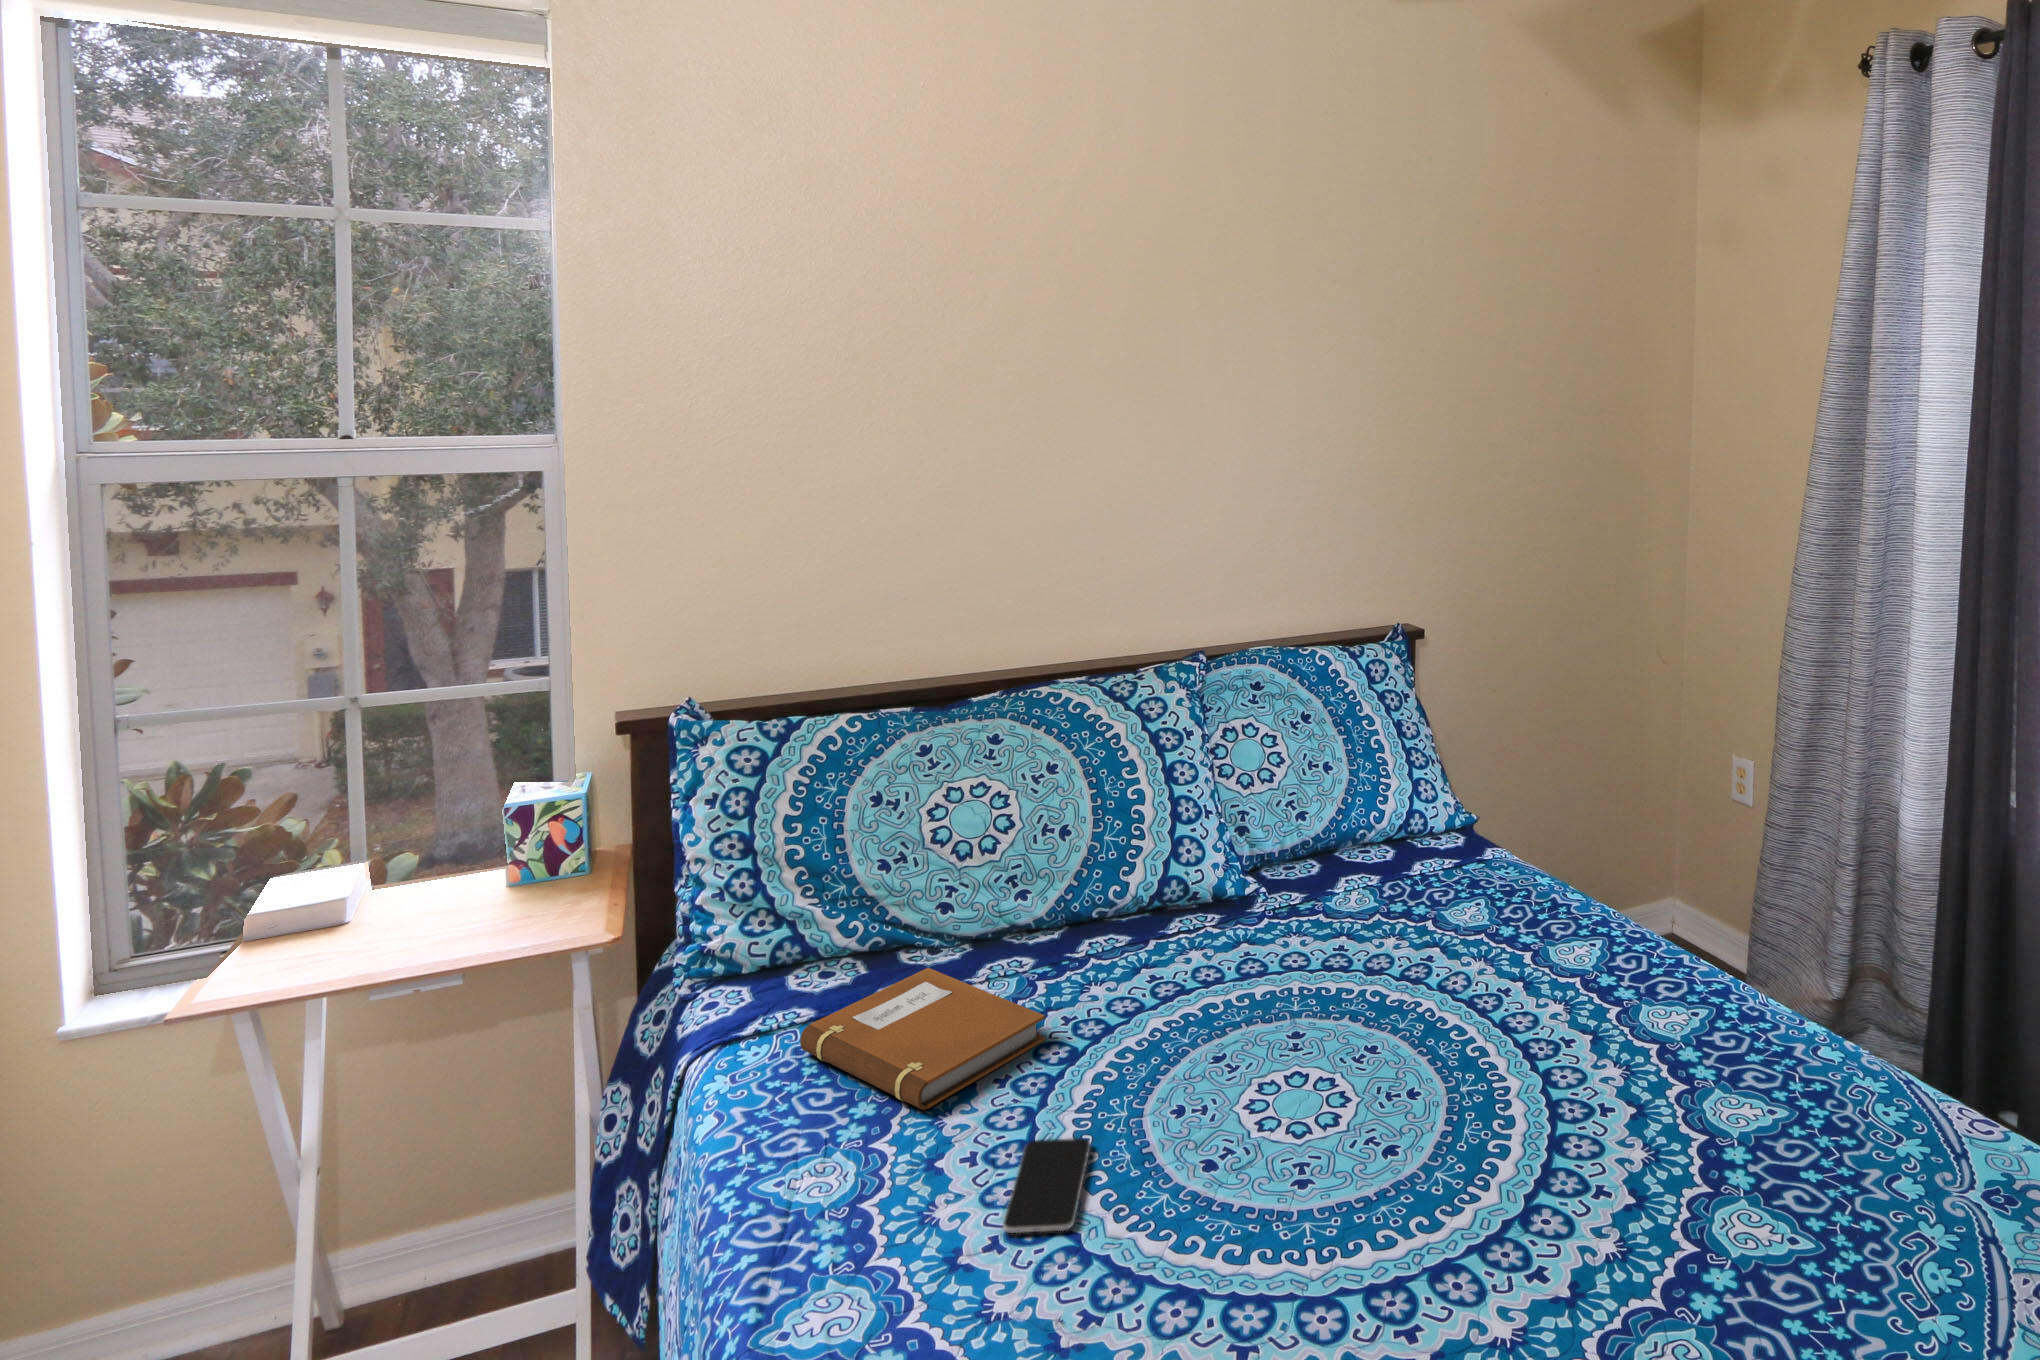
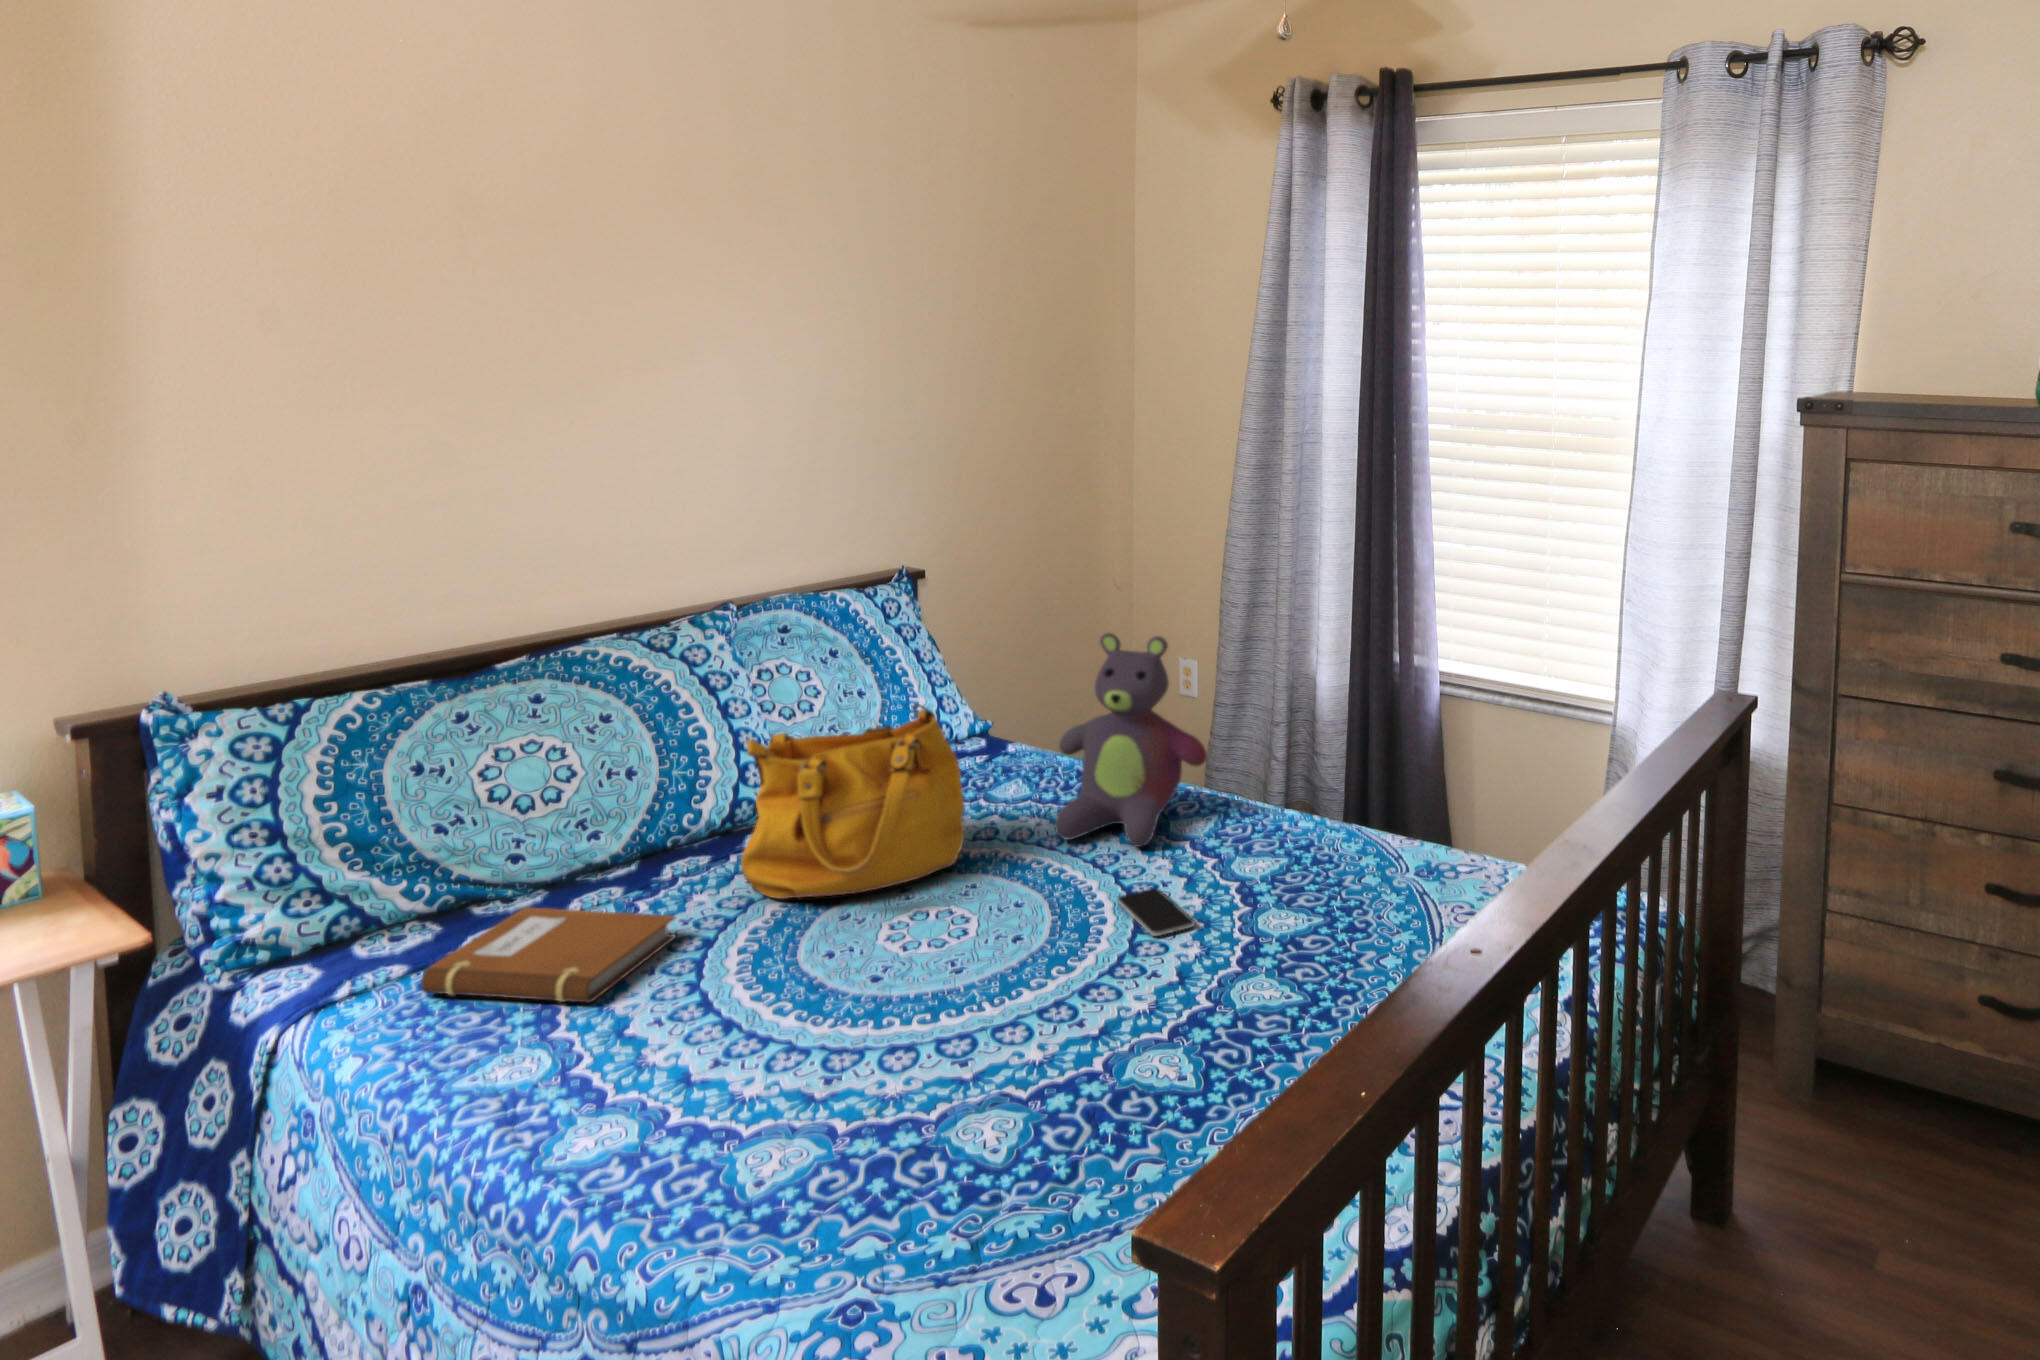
stuffed bear: none [1485,743,1690,1039] -> present [1055,633,1207,847]
handbag: none [1128,804,1376,1027] -> present [741,704,965,899]
smartphone: present [1003,1138,1090,1233] -> present [1117,888,1194,936]

